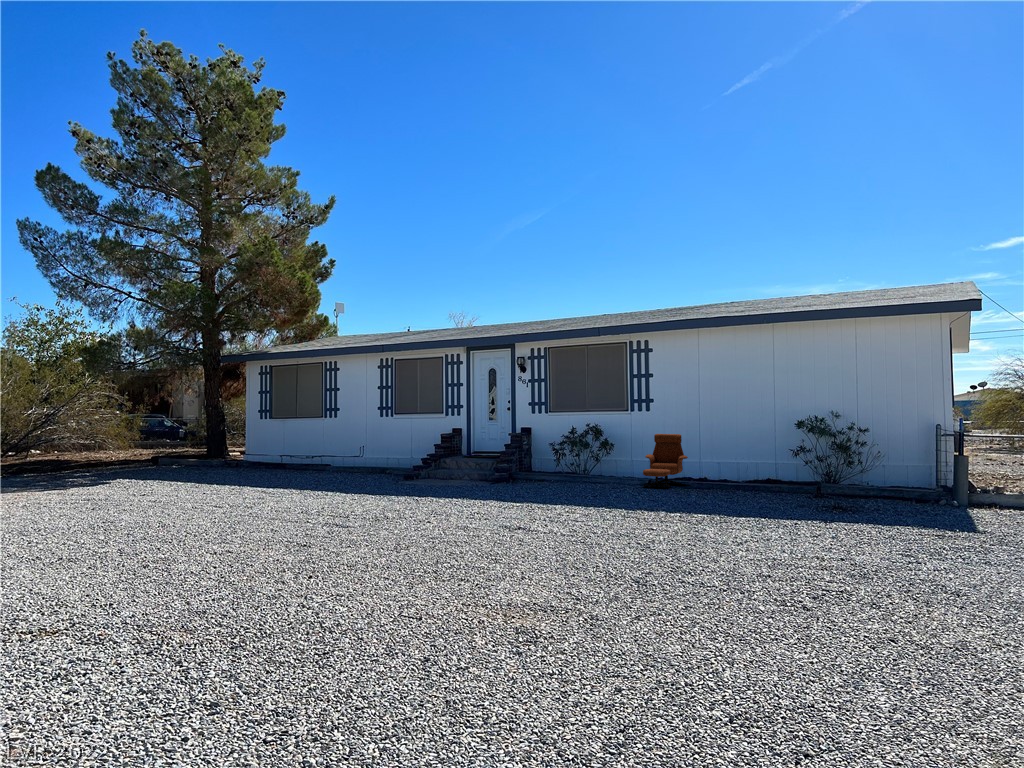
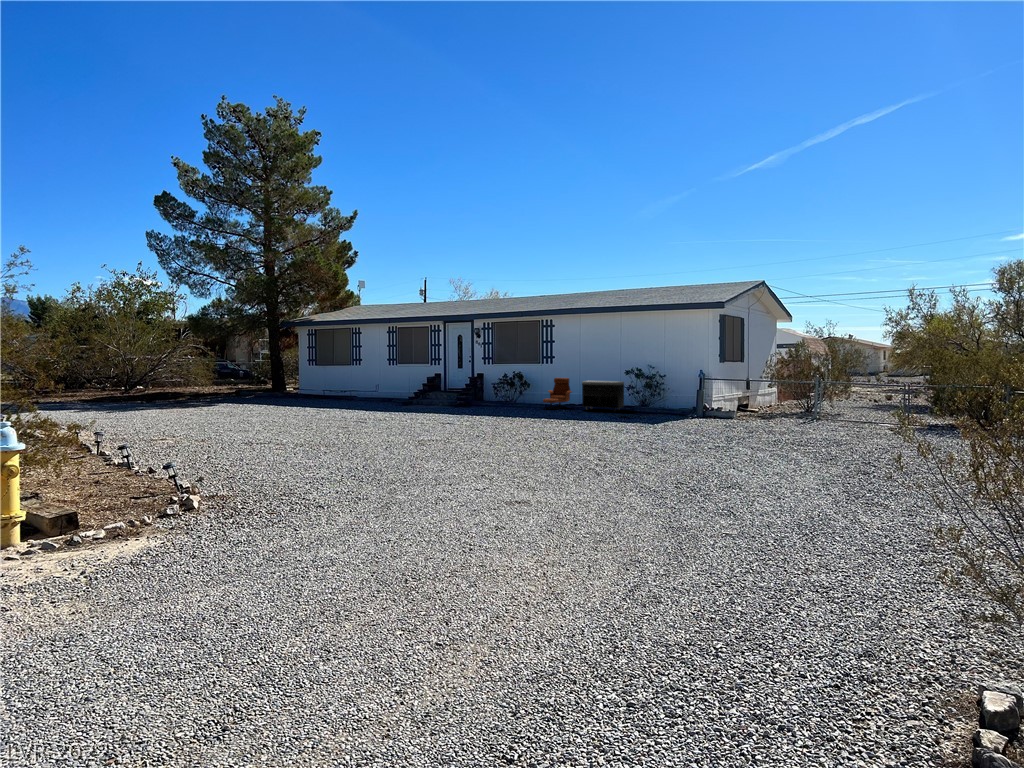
storage bench: none [711,438,781,490] -> present [582,381,624,411]

